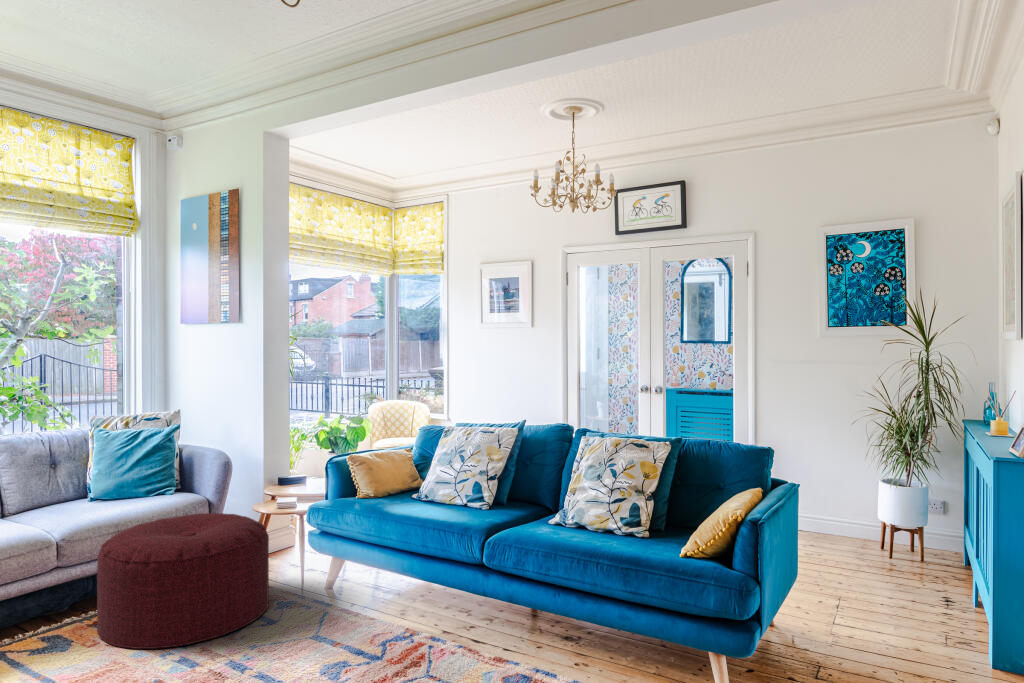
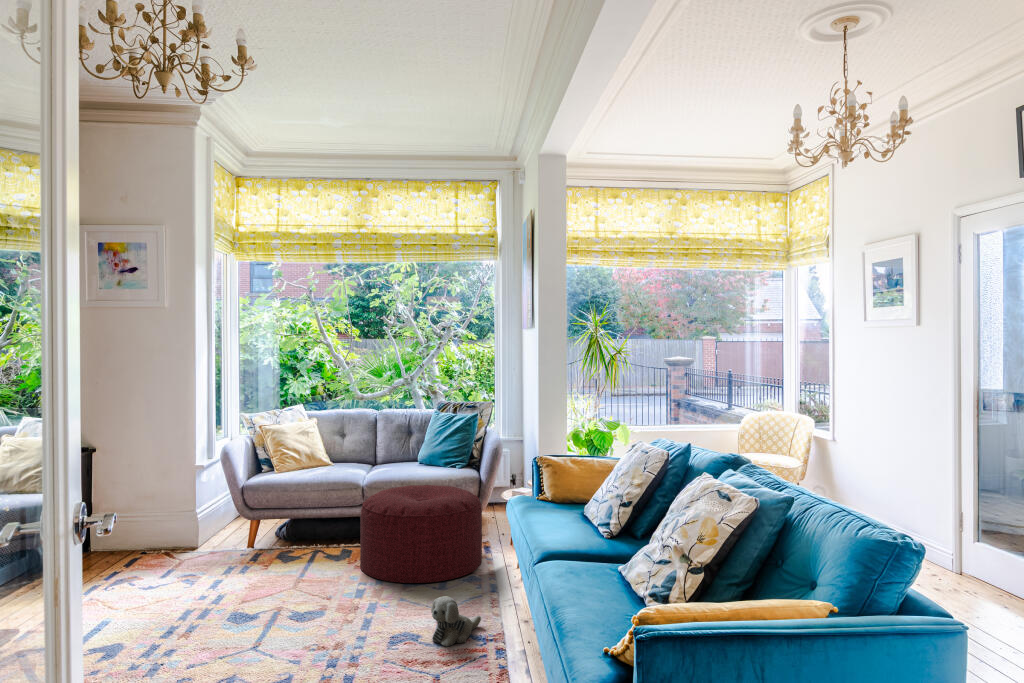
plush toy: none [351,612,398,665] -> present [431,596,481,646]

